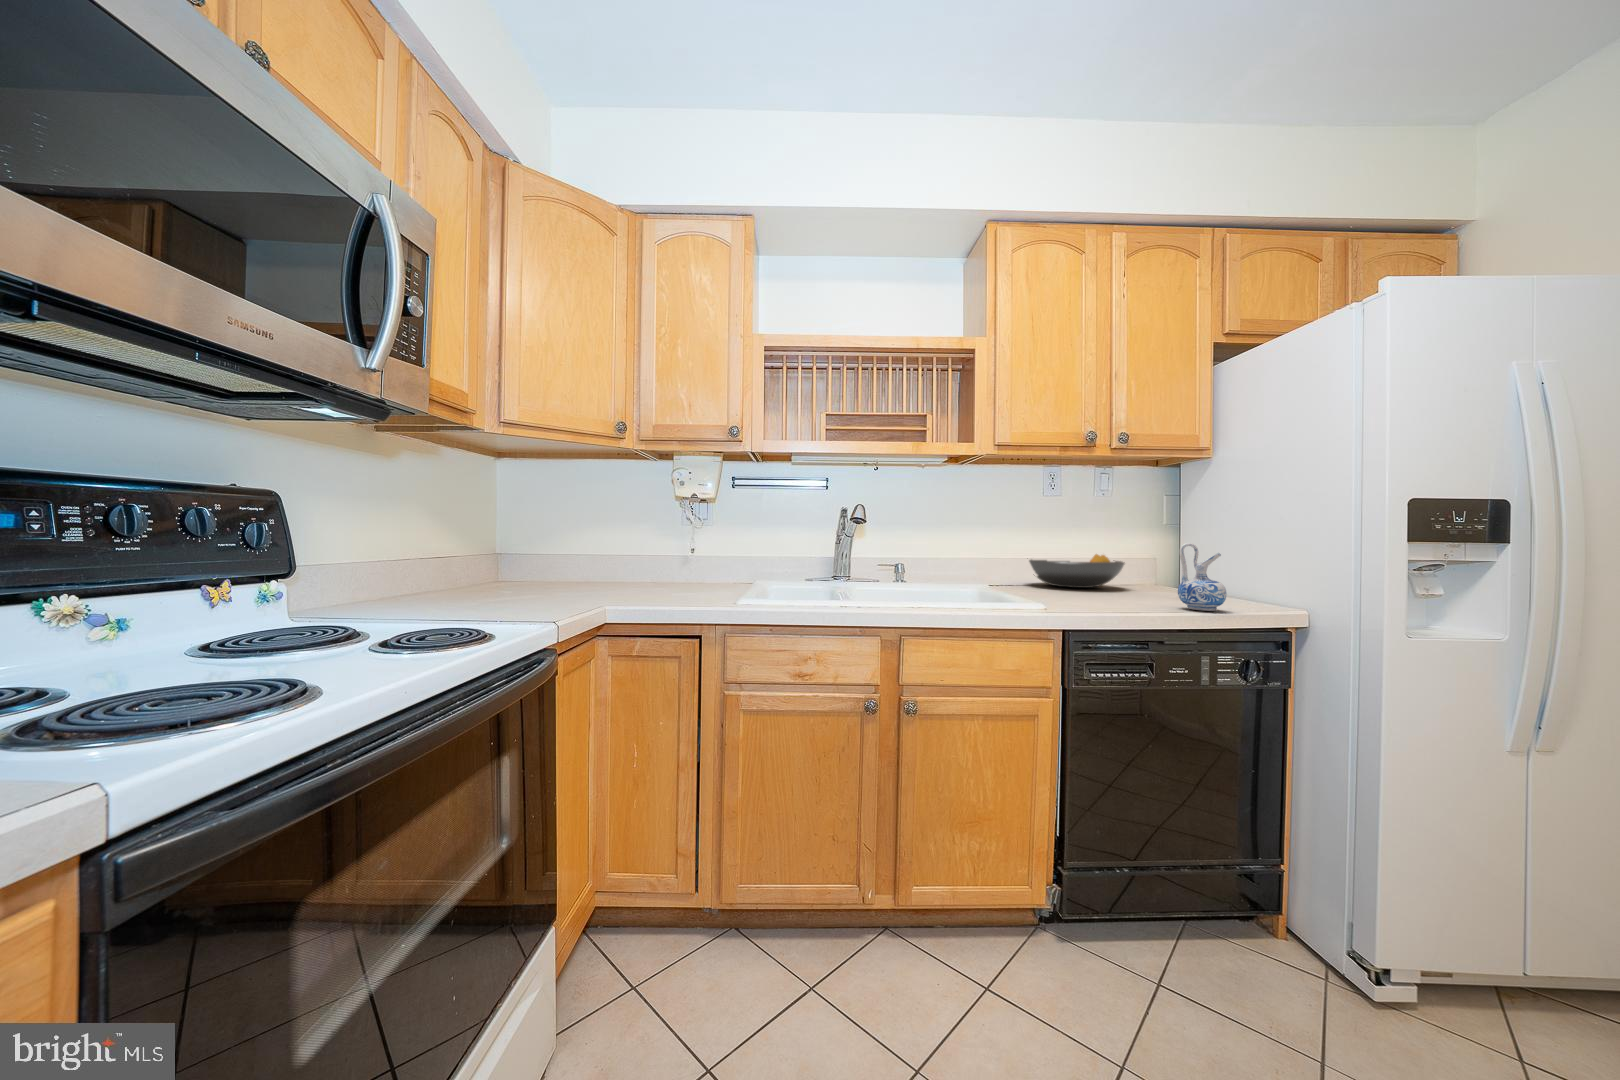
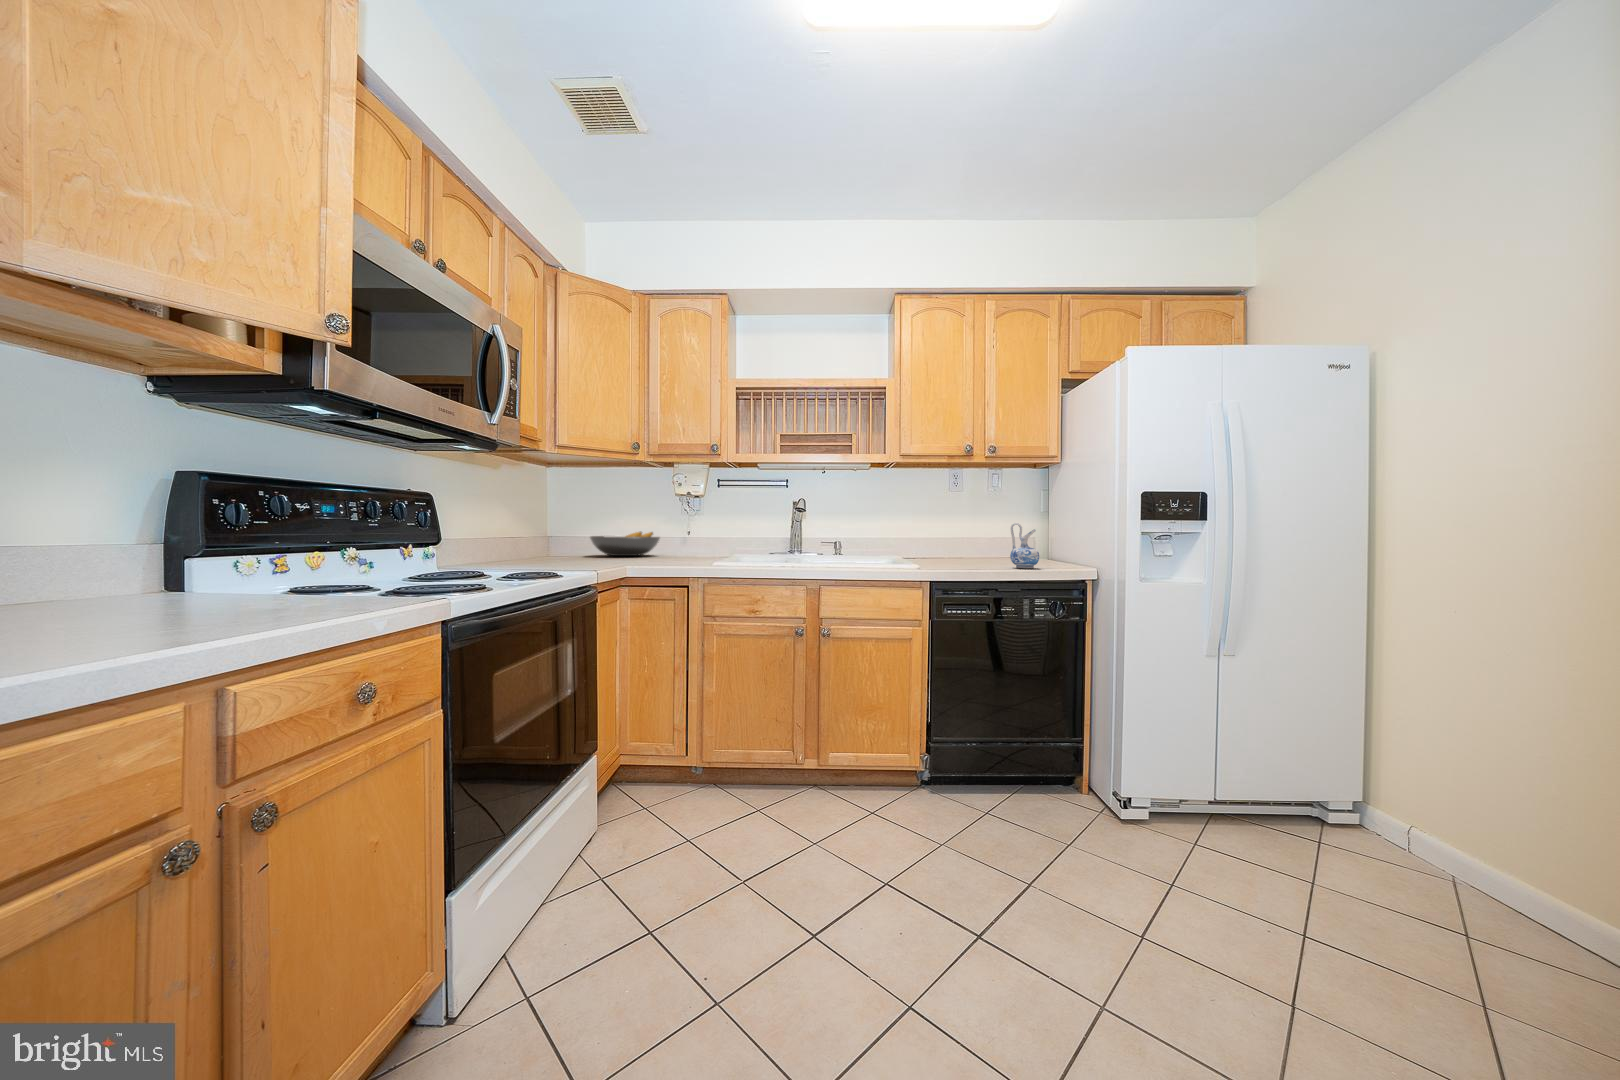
fruit bowl: present [1029,554,1125,588] -> present [590,532,660,556]

